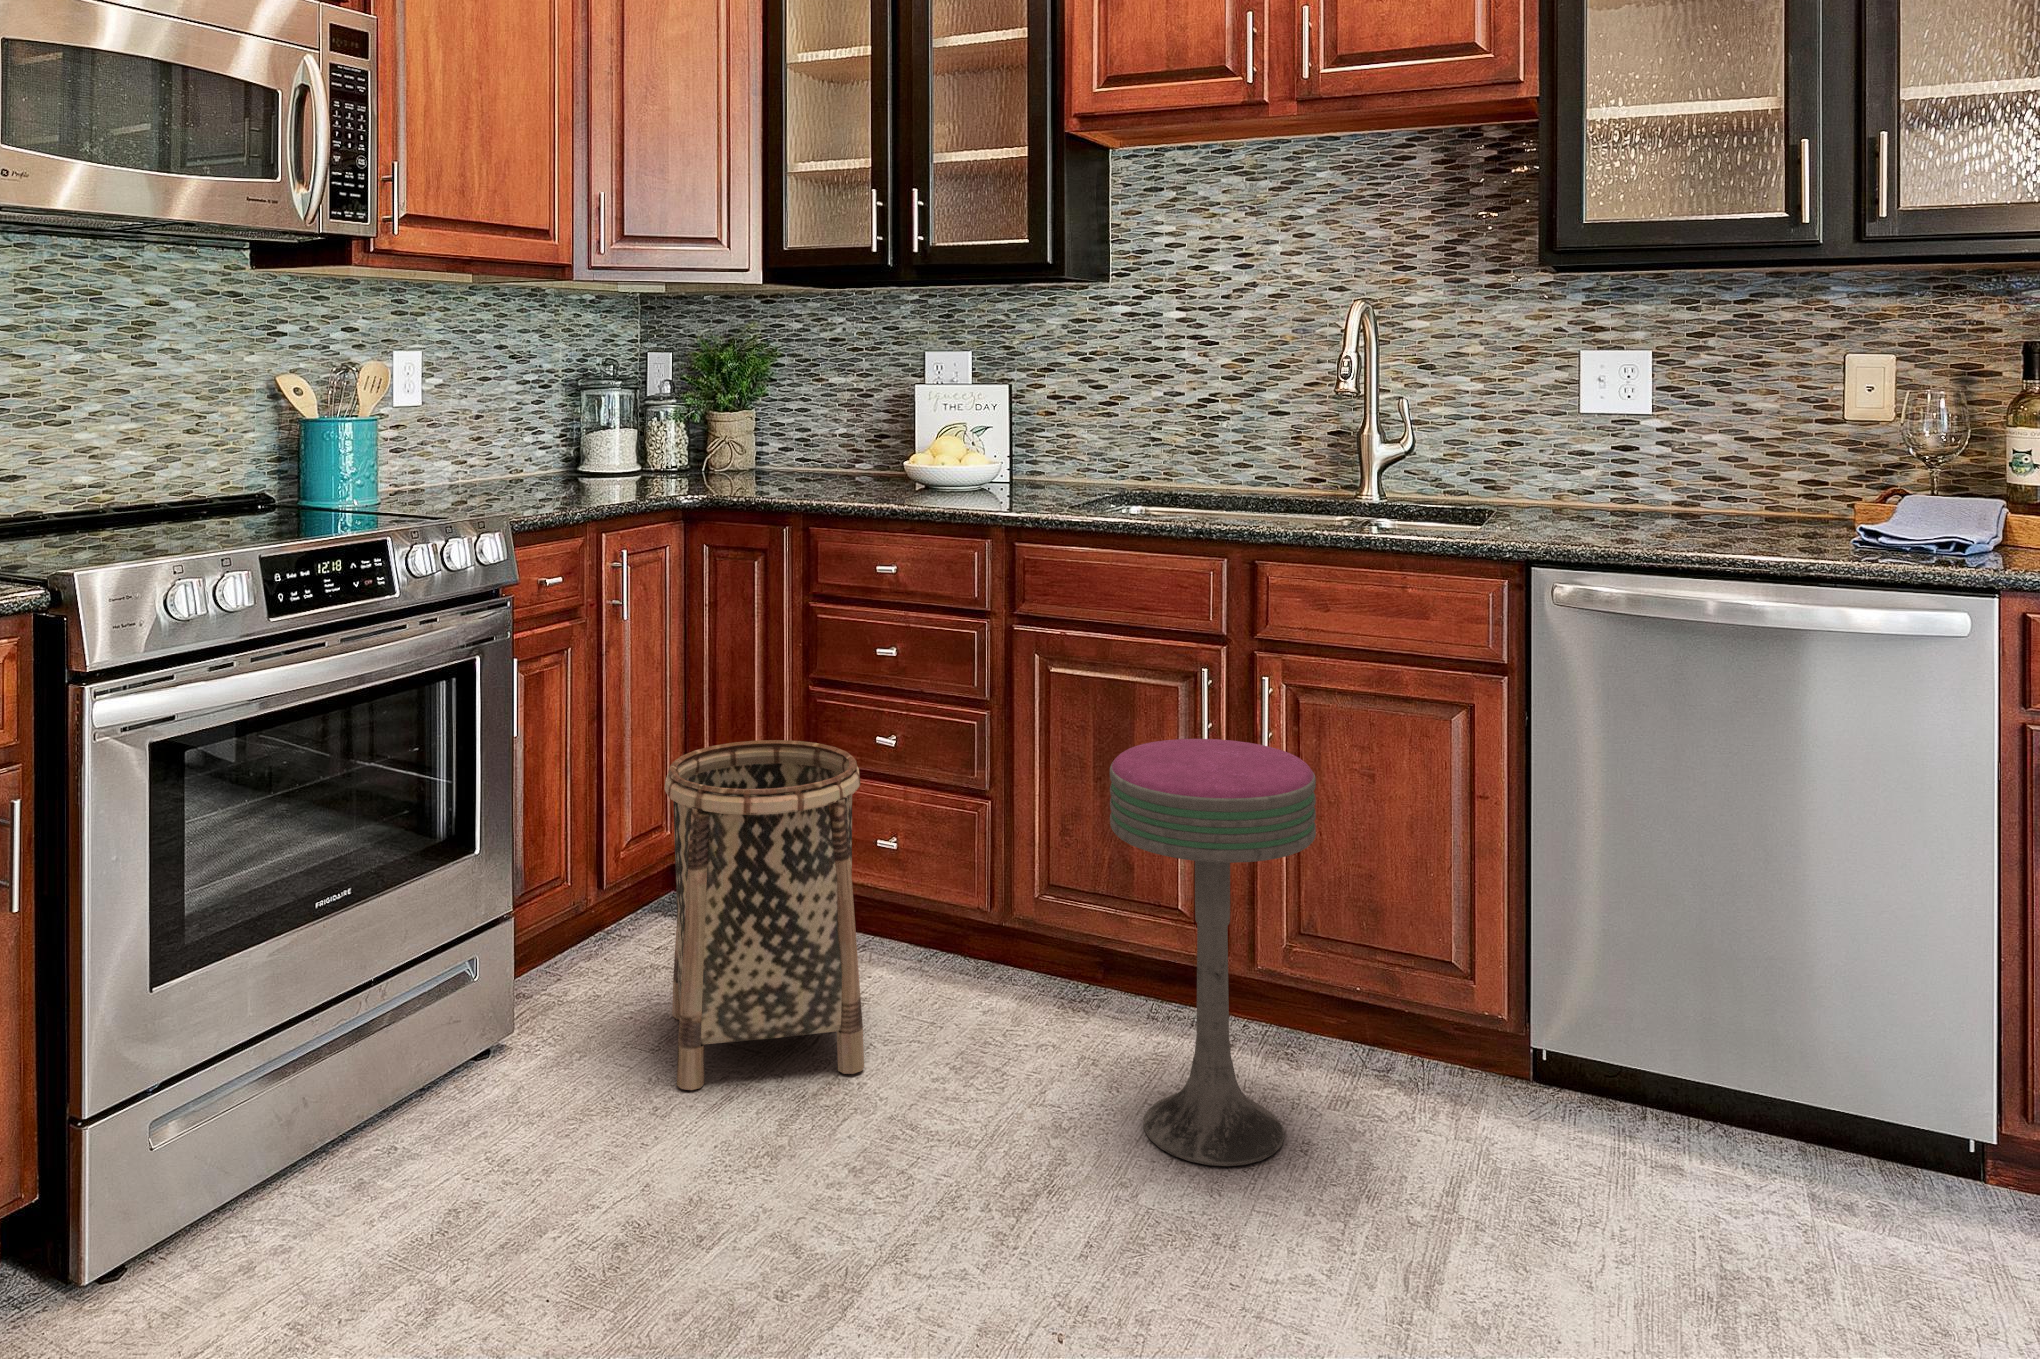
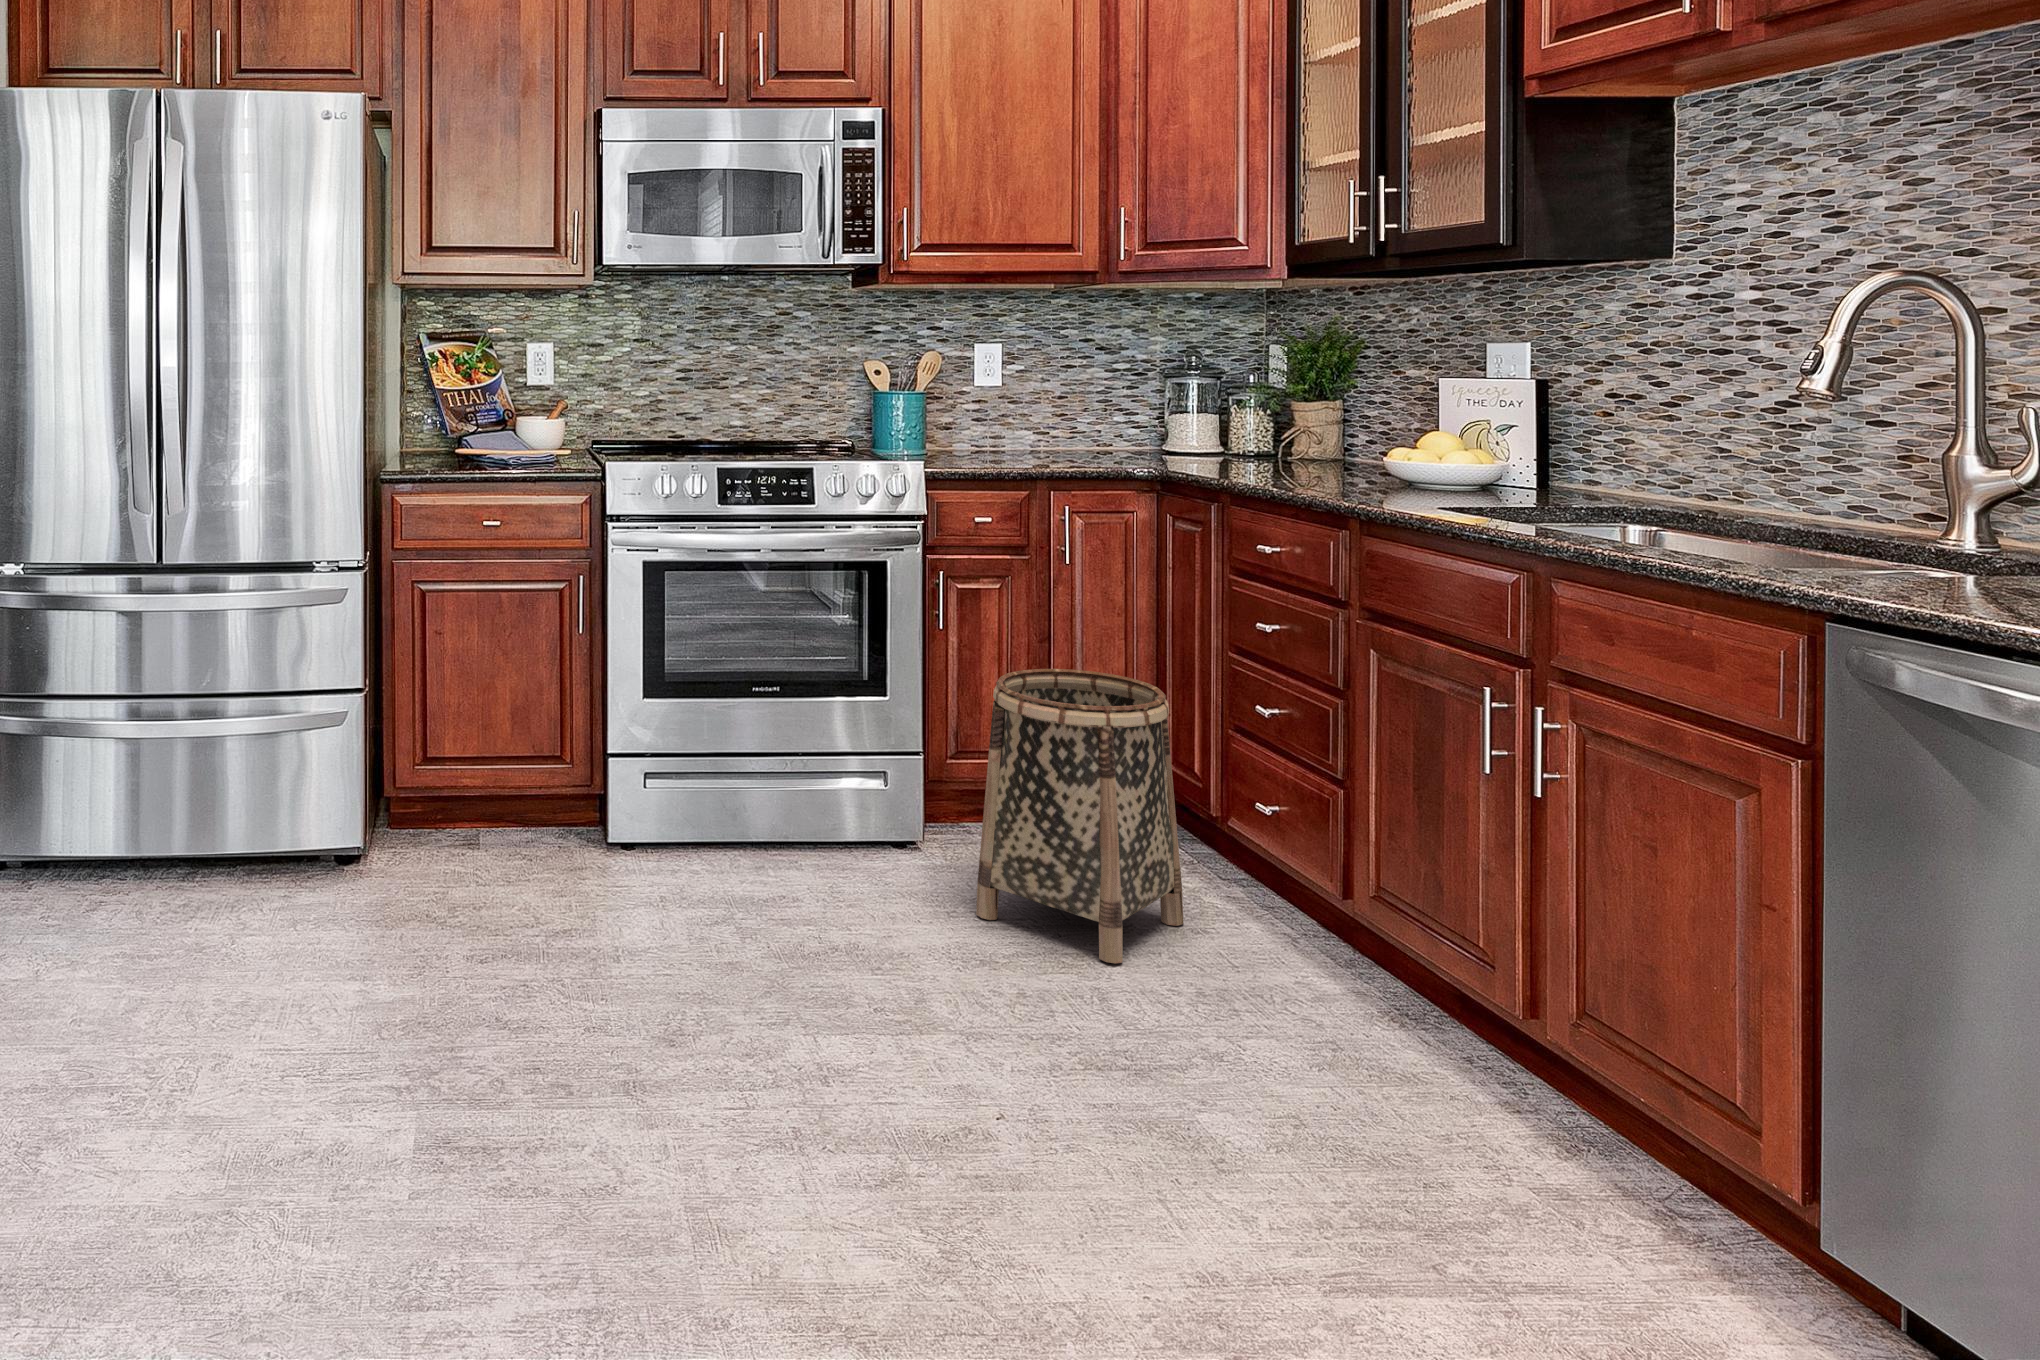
bar stool: present [1110,739,1316,1166] -> none [1237,736,1482,1186]

